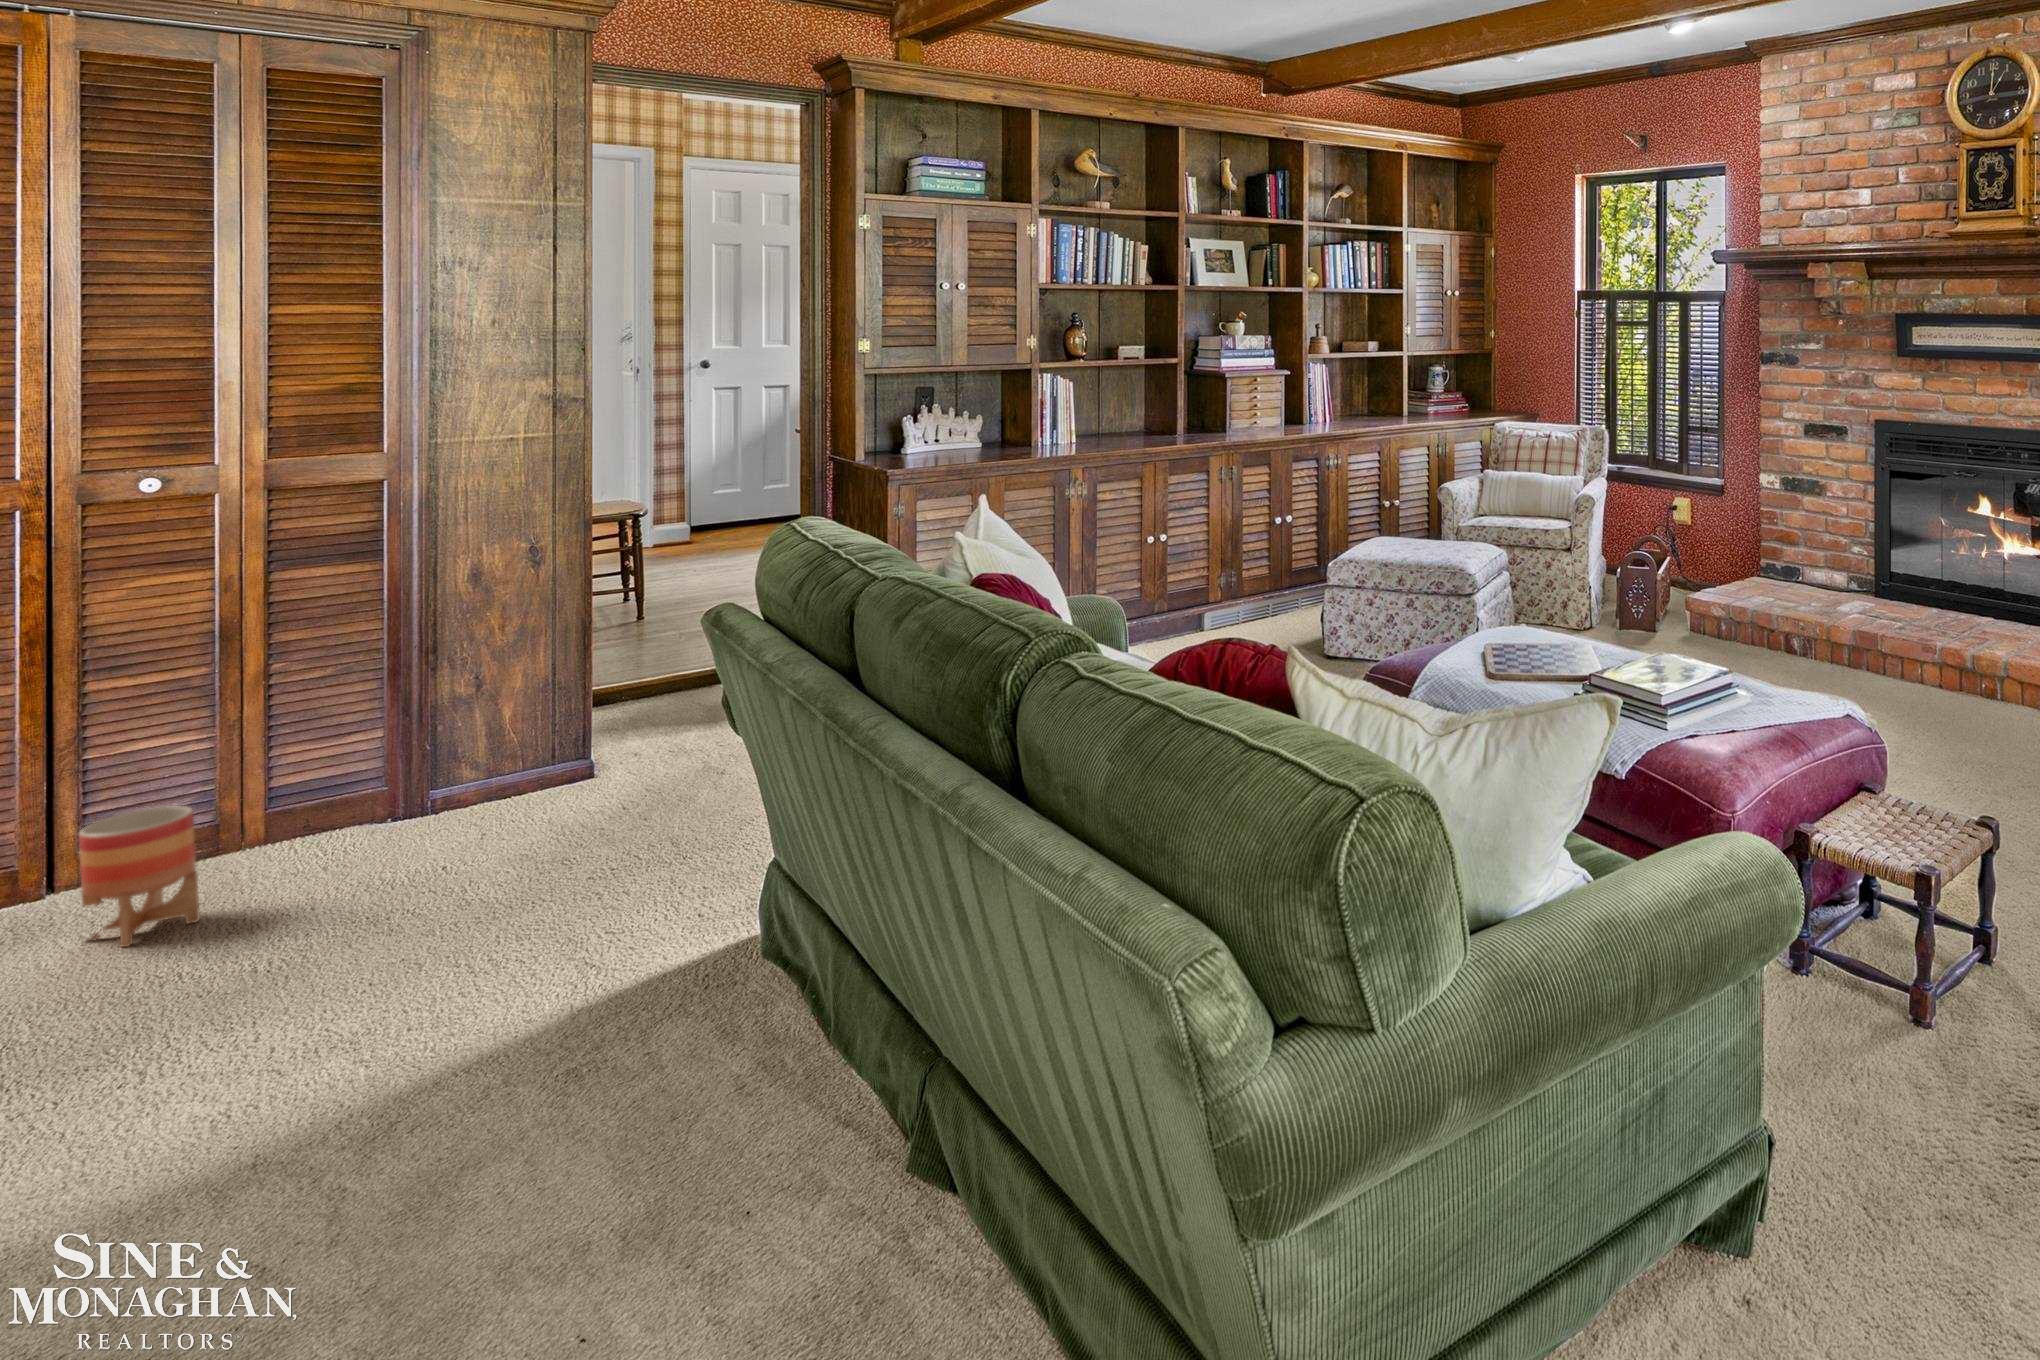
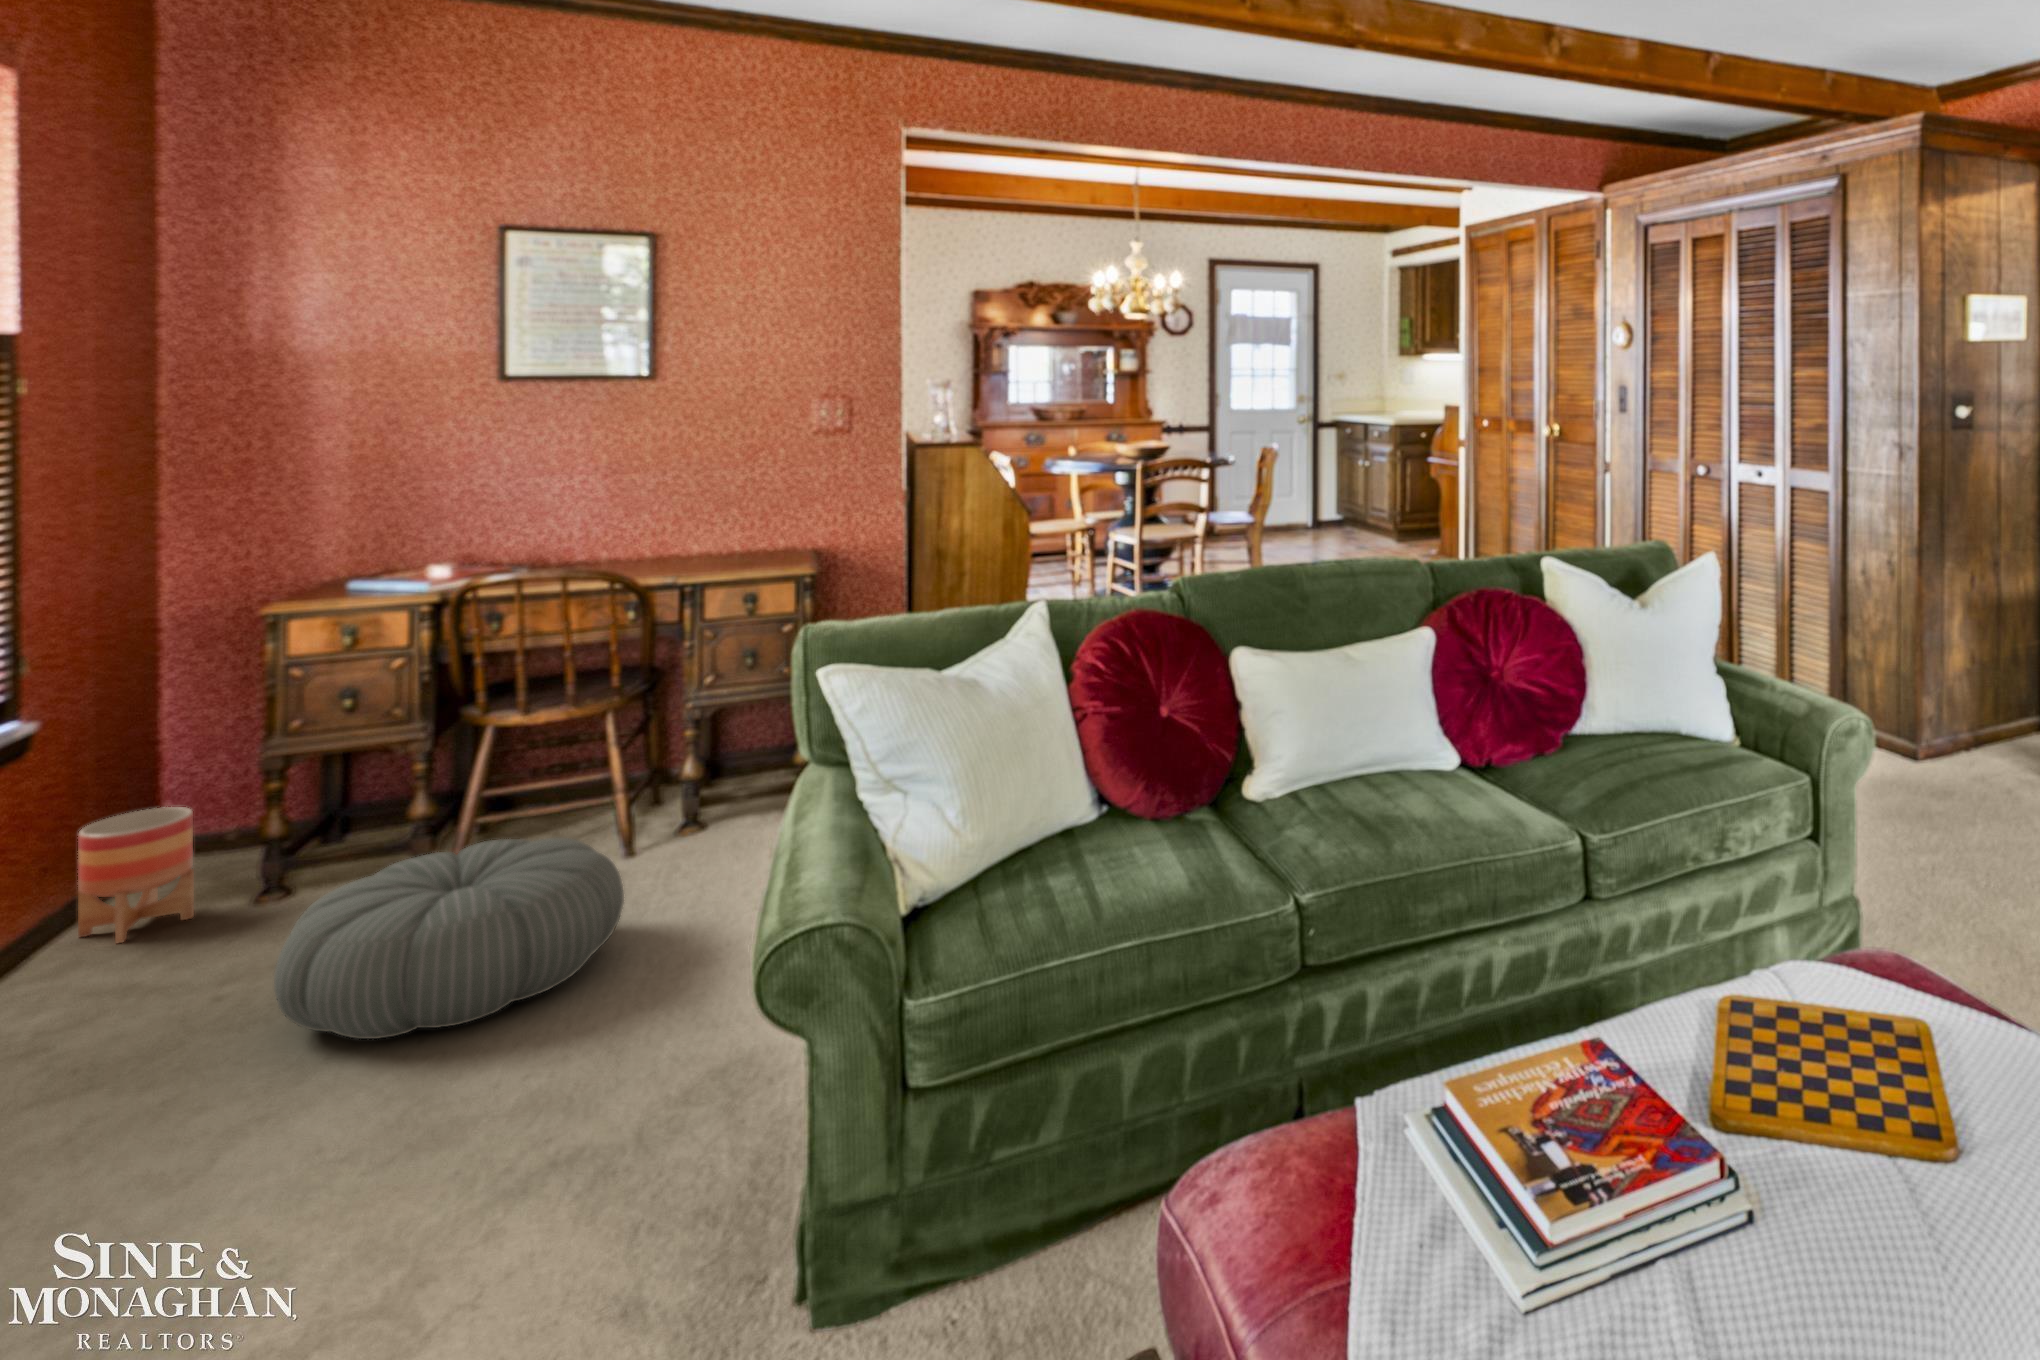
pouf: none [275,831,633,1039] -> present [274,837,624,1039]

